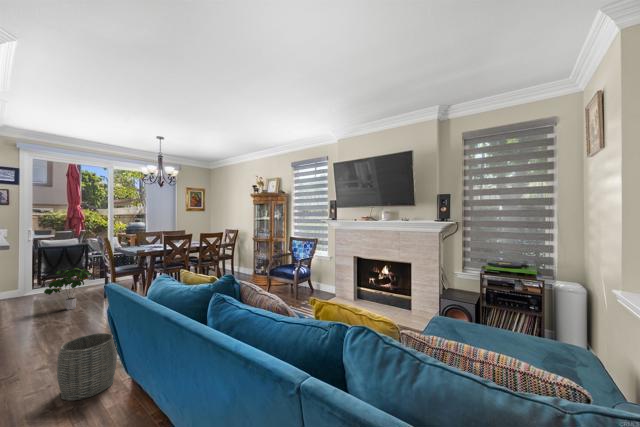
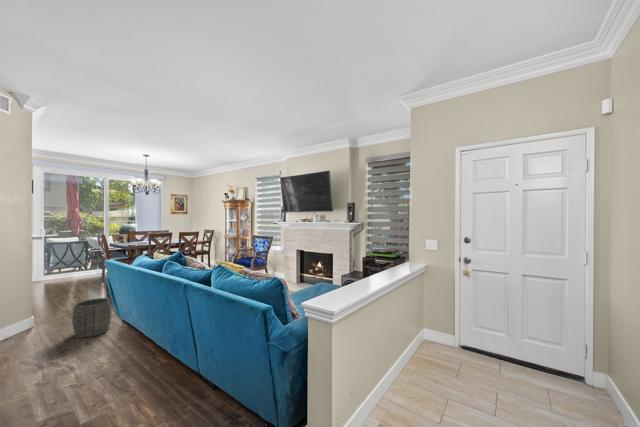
potted plant: present [44,268,93,310] -> none [54,259,92,291]

